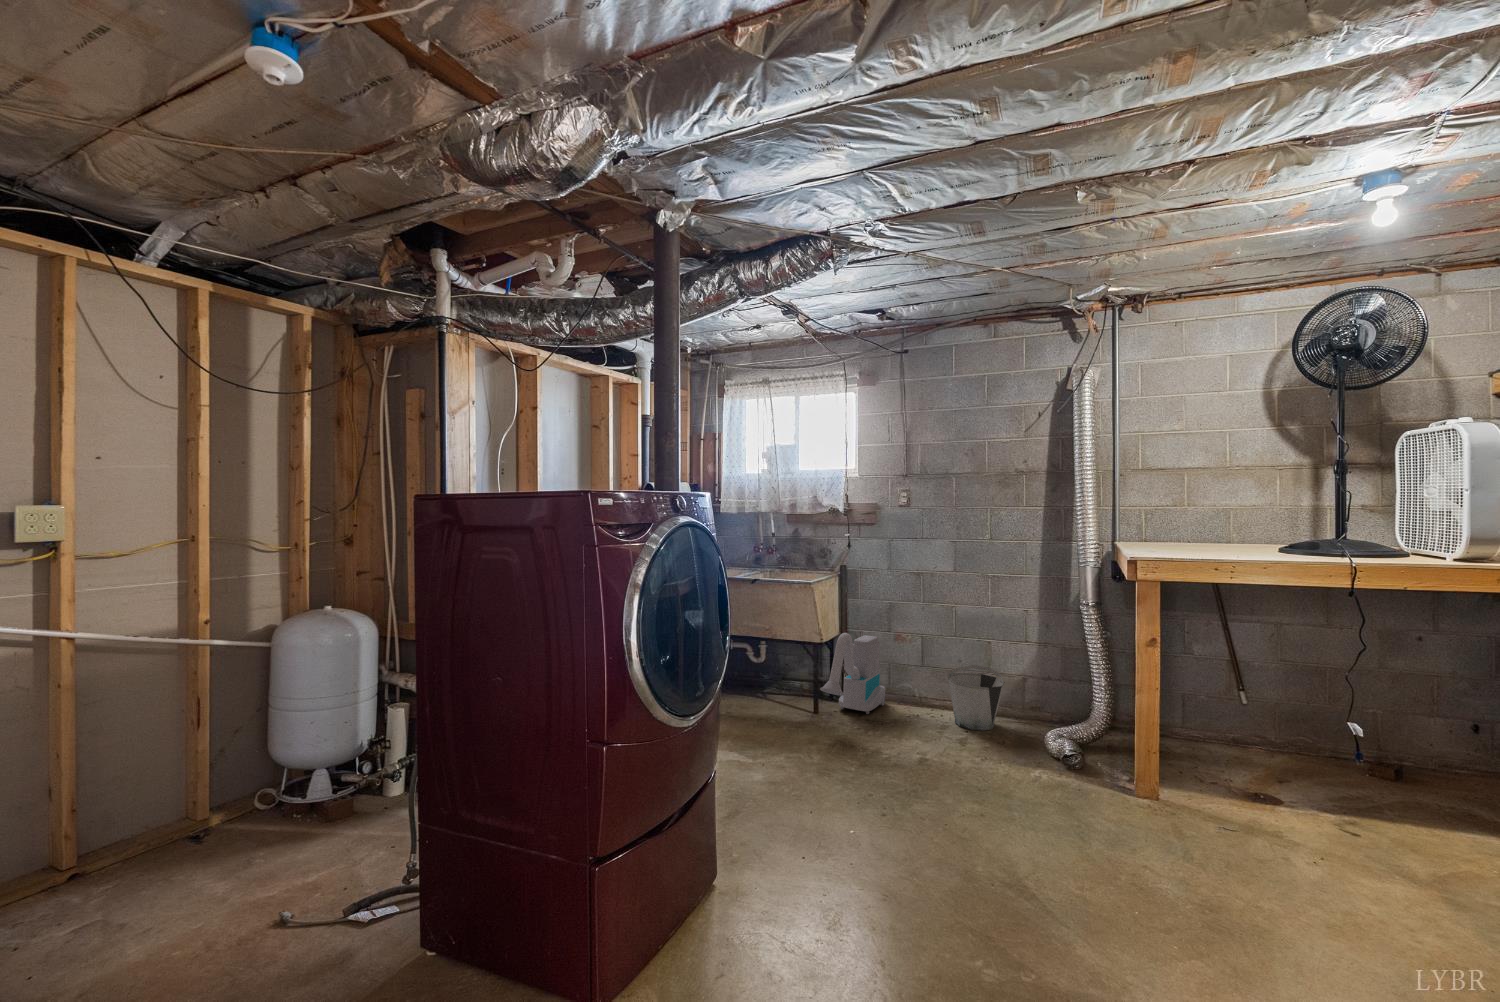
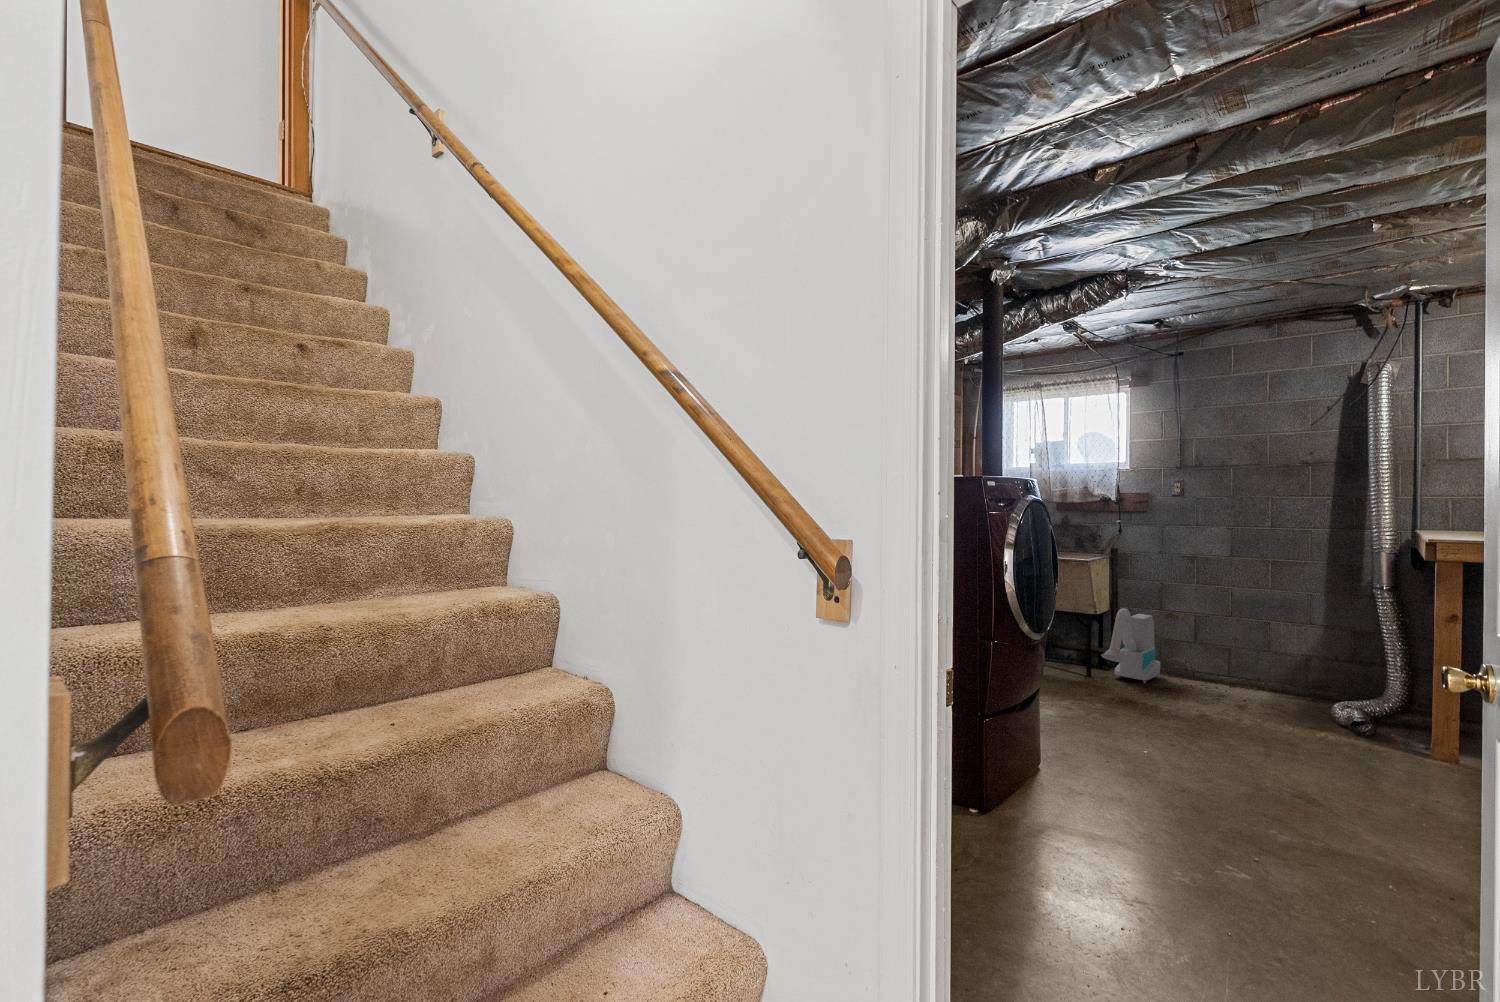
bucket: present [948,665,1005,731] -> none [1228,644,1290,702]

